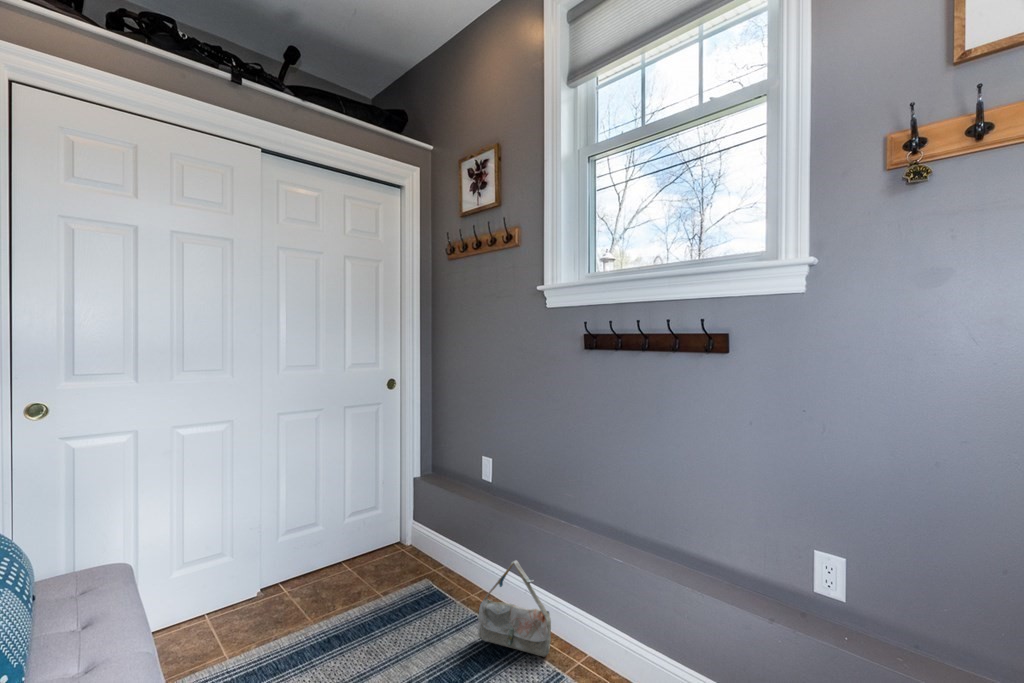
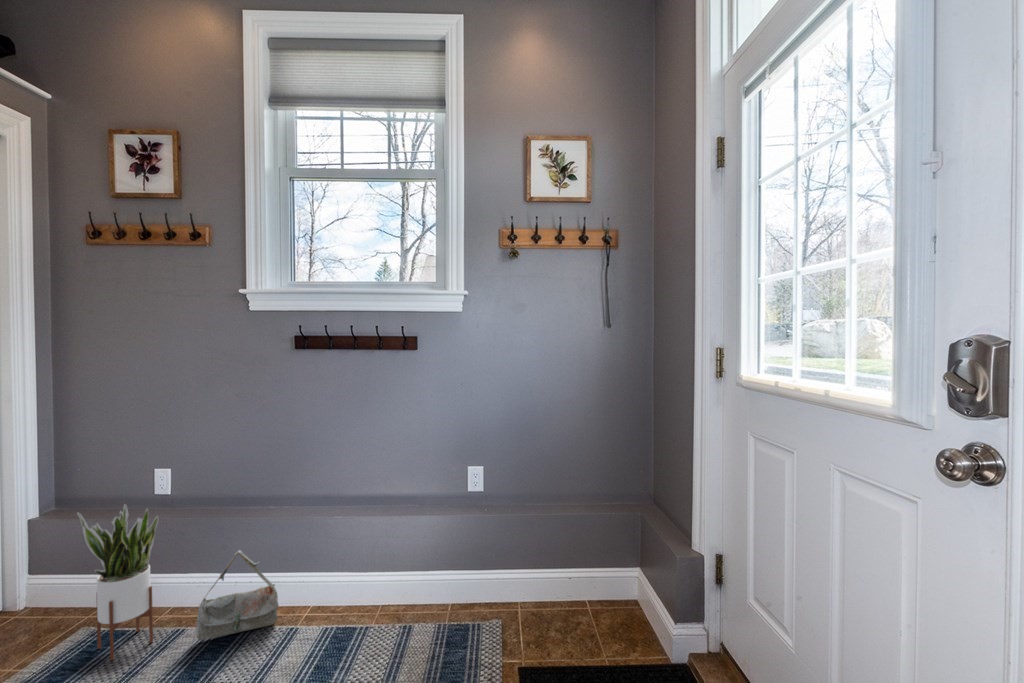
potted plant: none [409,482,462,622] -> present [77,504,158,661]

